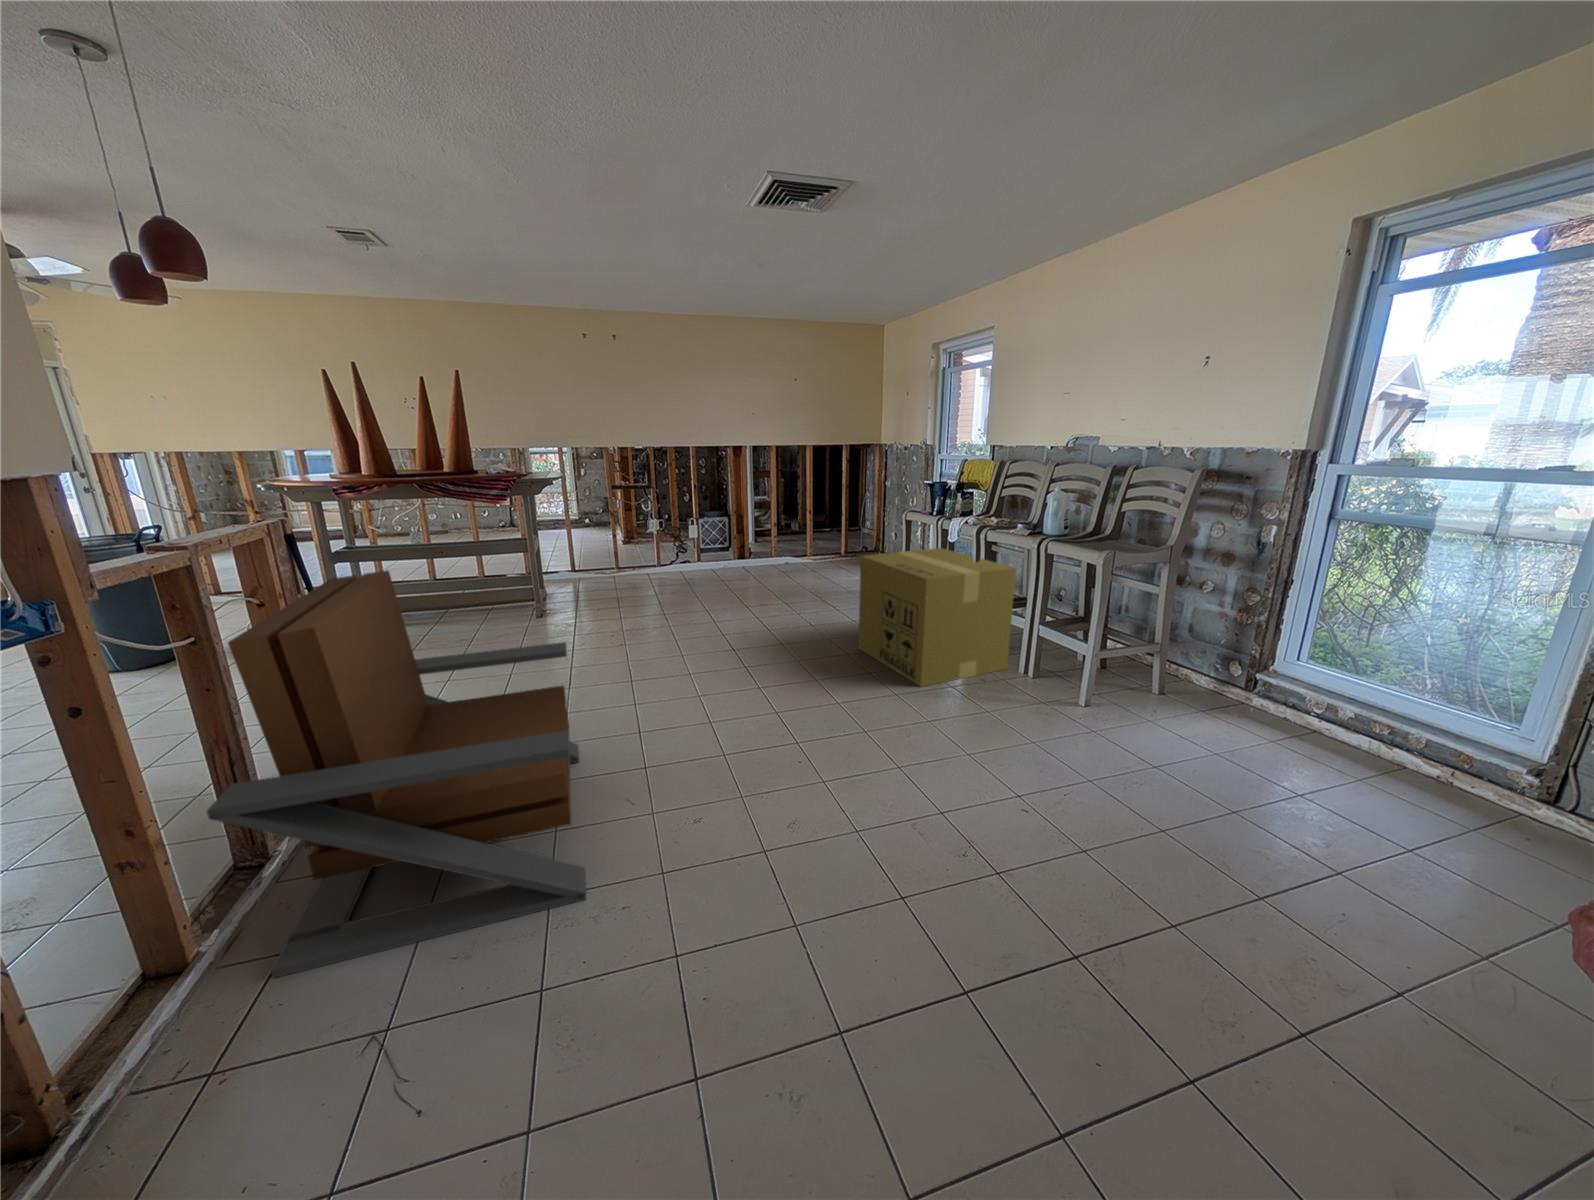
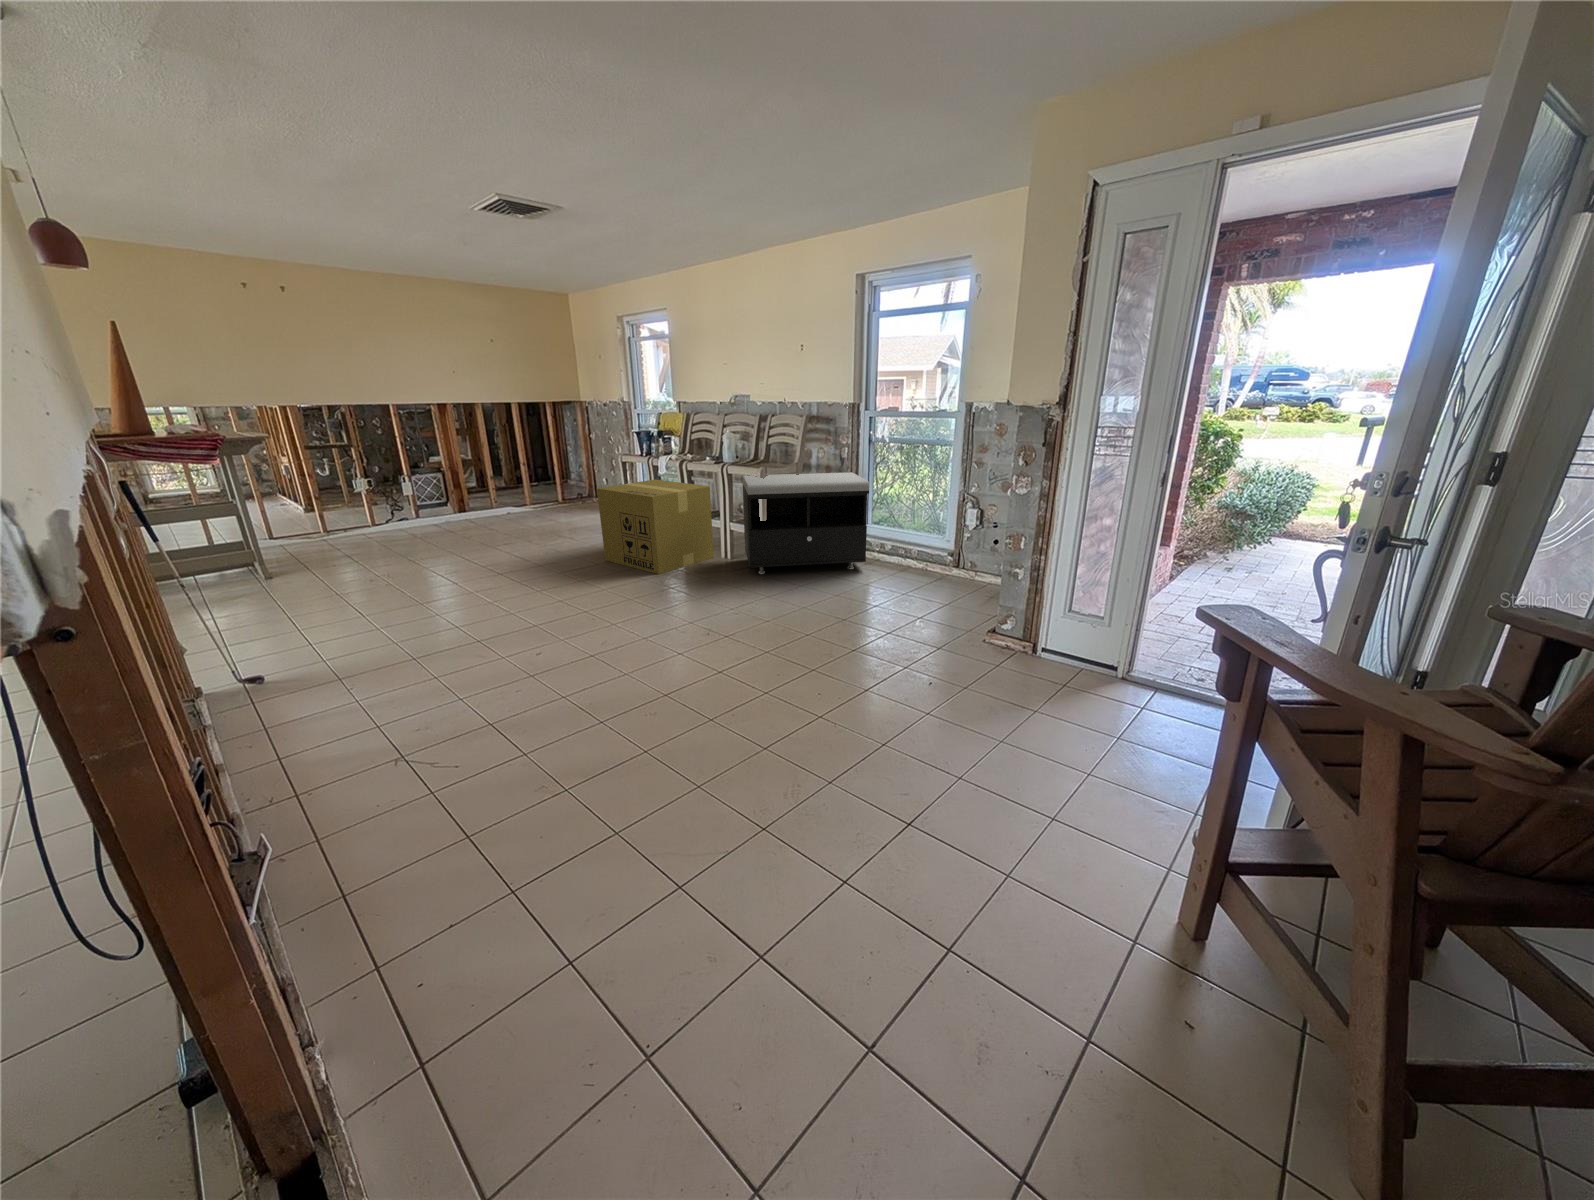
storage bench: none [1058,558,1332,743] -> present [742,472,869,574]
lounge chair: present [207,570,586,978] -> none [179,511,483,779]

